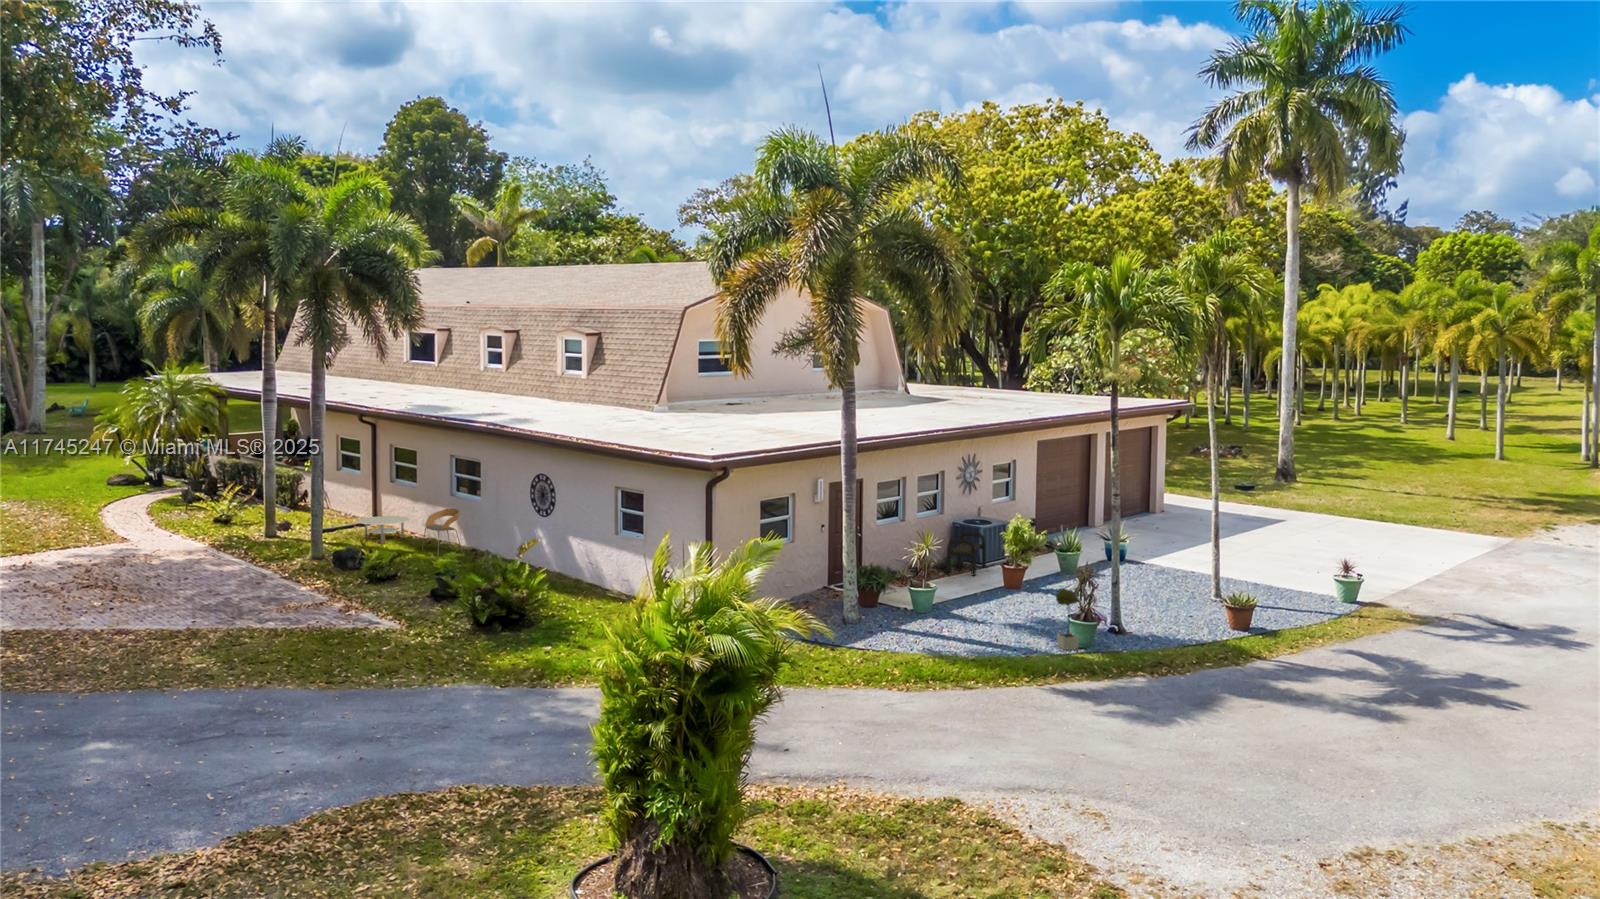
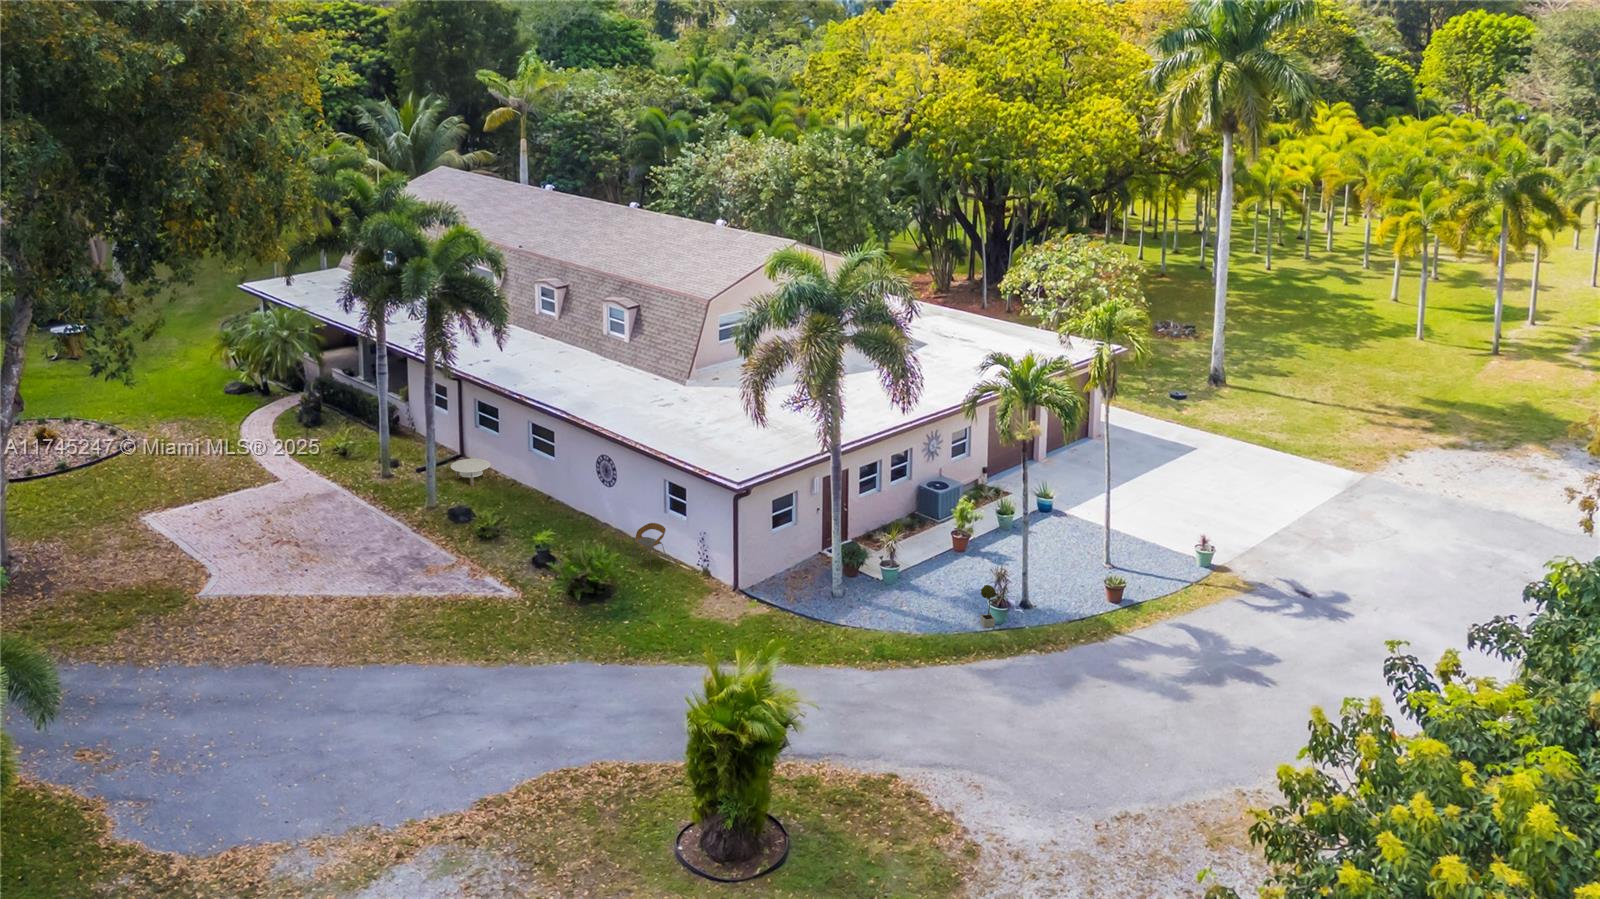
chair: present [422,509,462,555] -> present [632,523,666,569]
bench: present [945,532,986,576] -> none [911,495,944,534]

